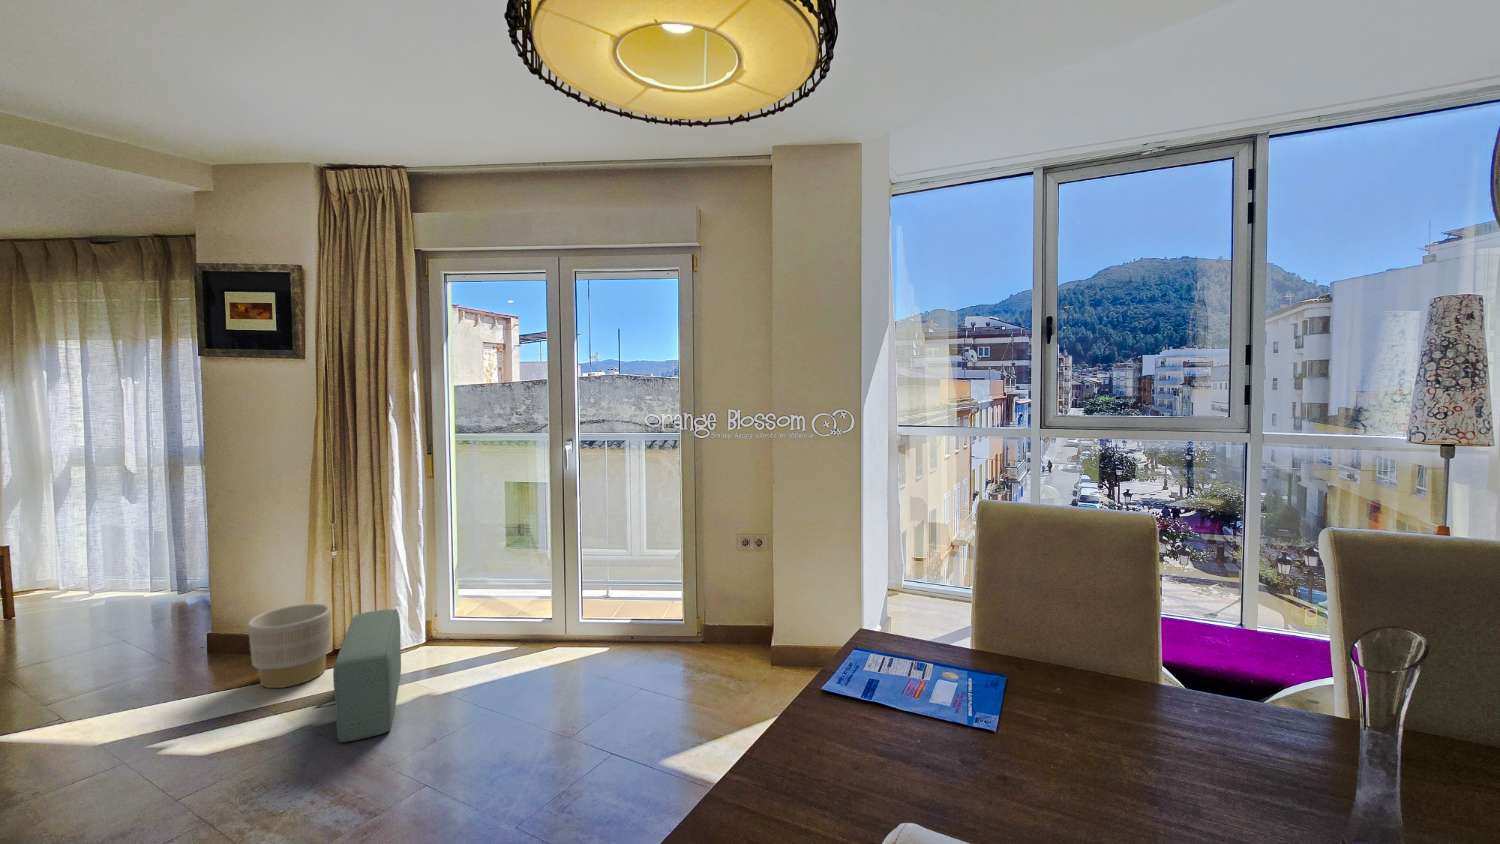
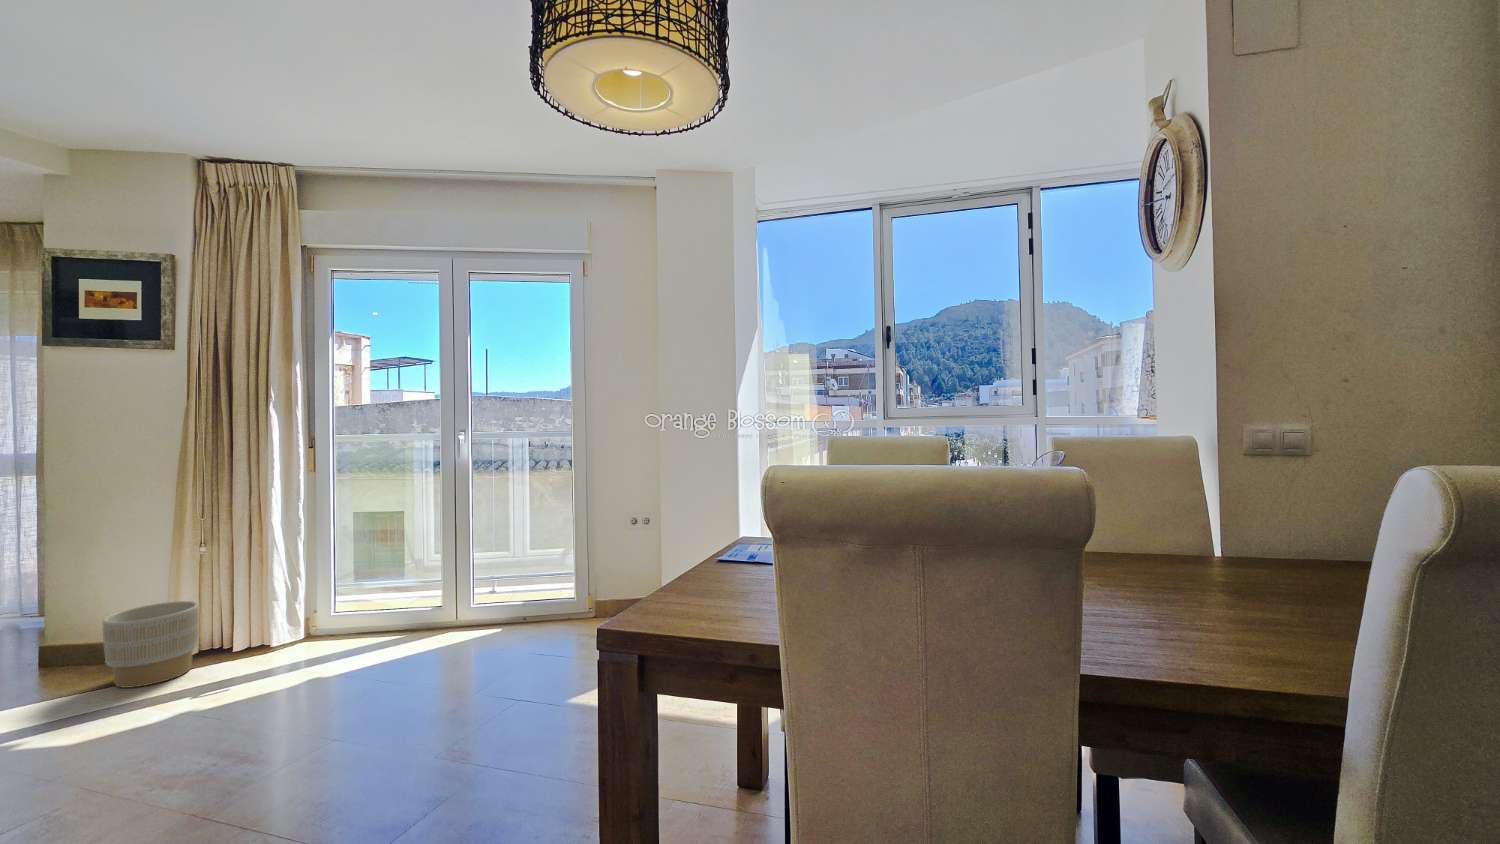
pouf: present [333,609,401,742] -> none [213,599,279,722]

